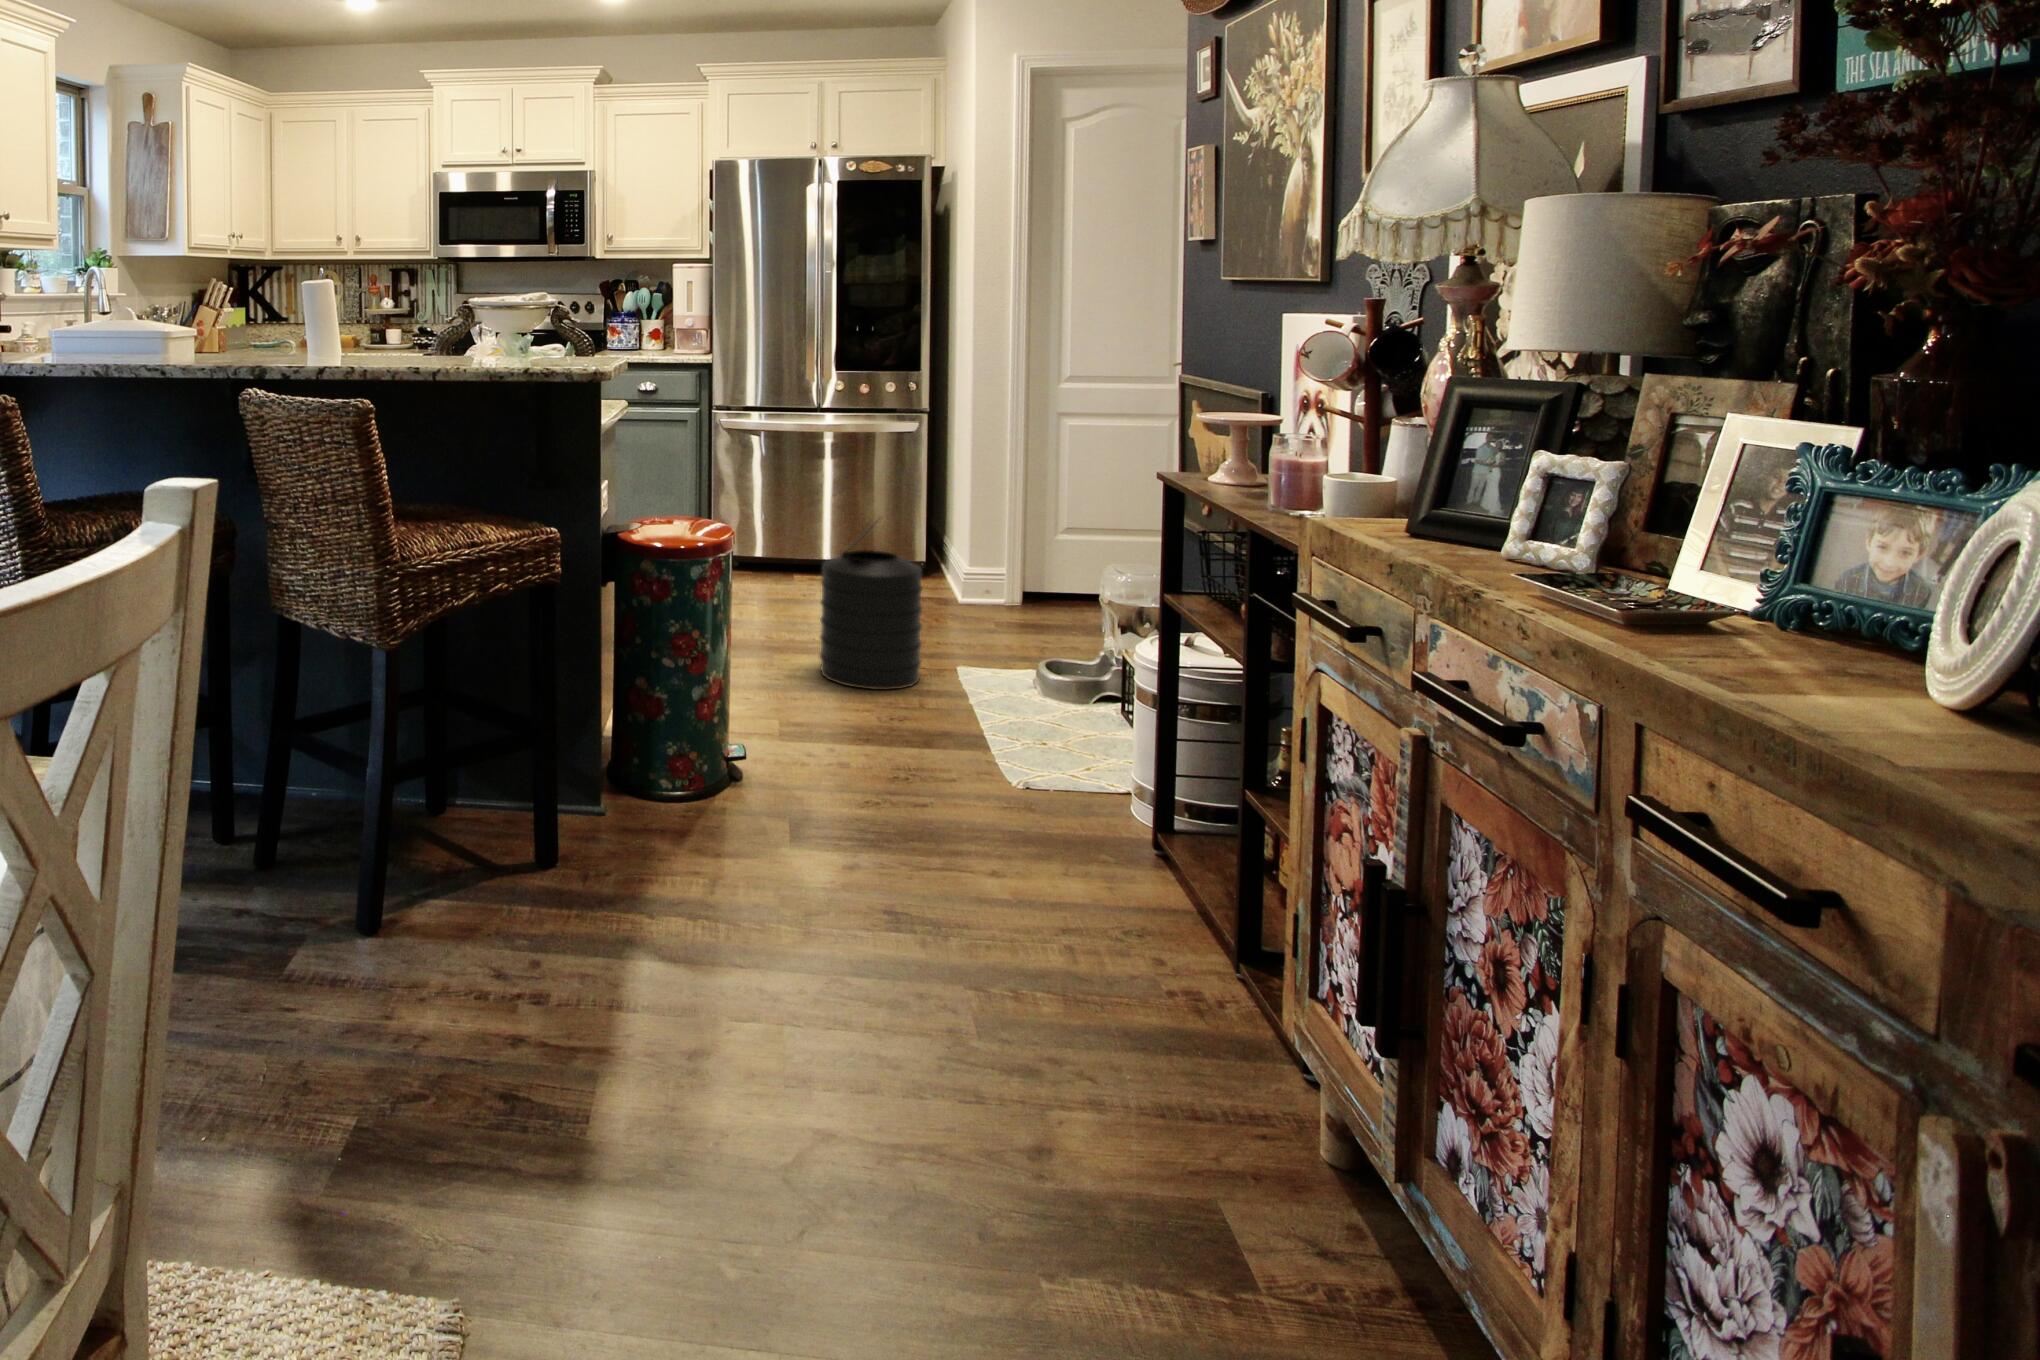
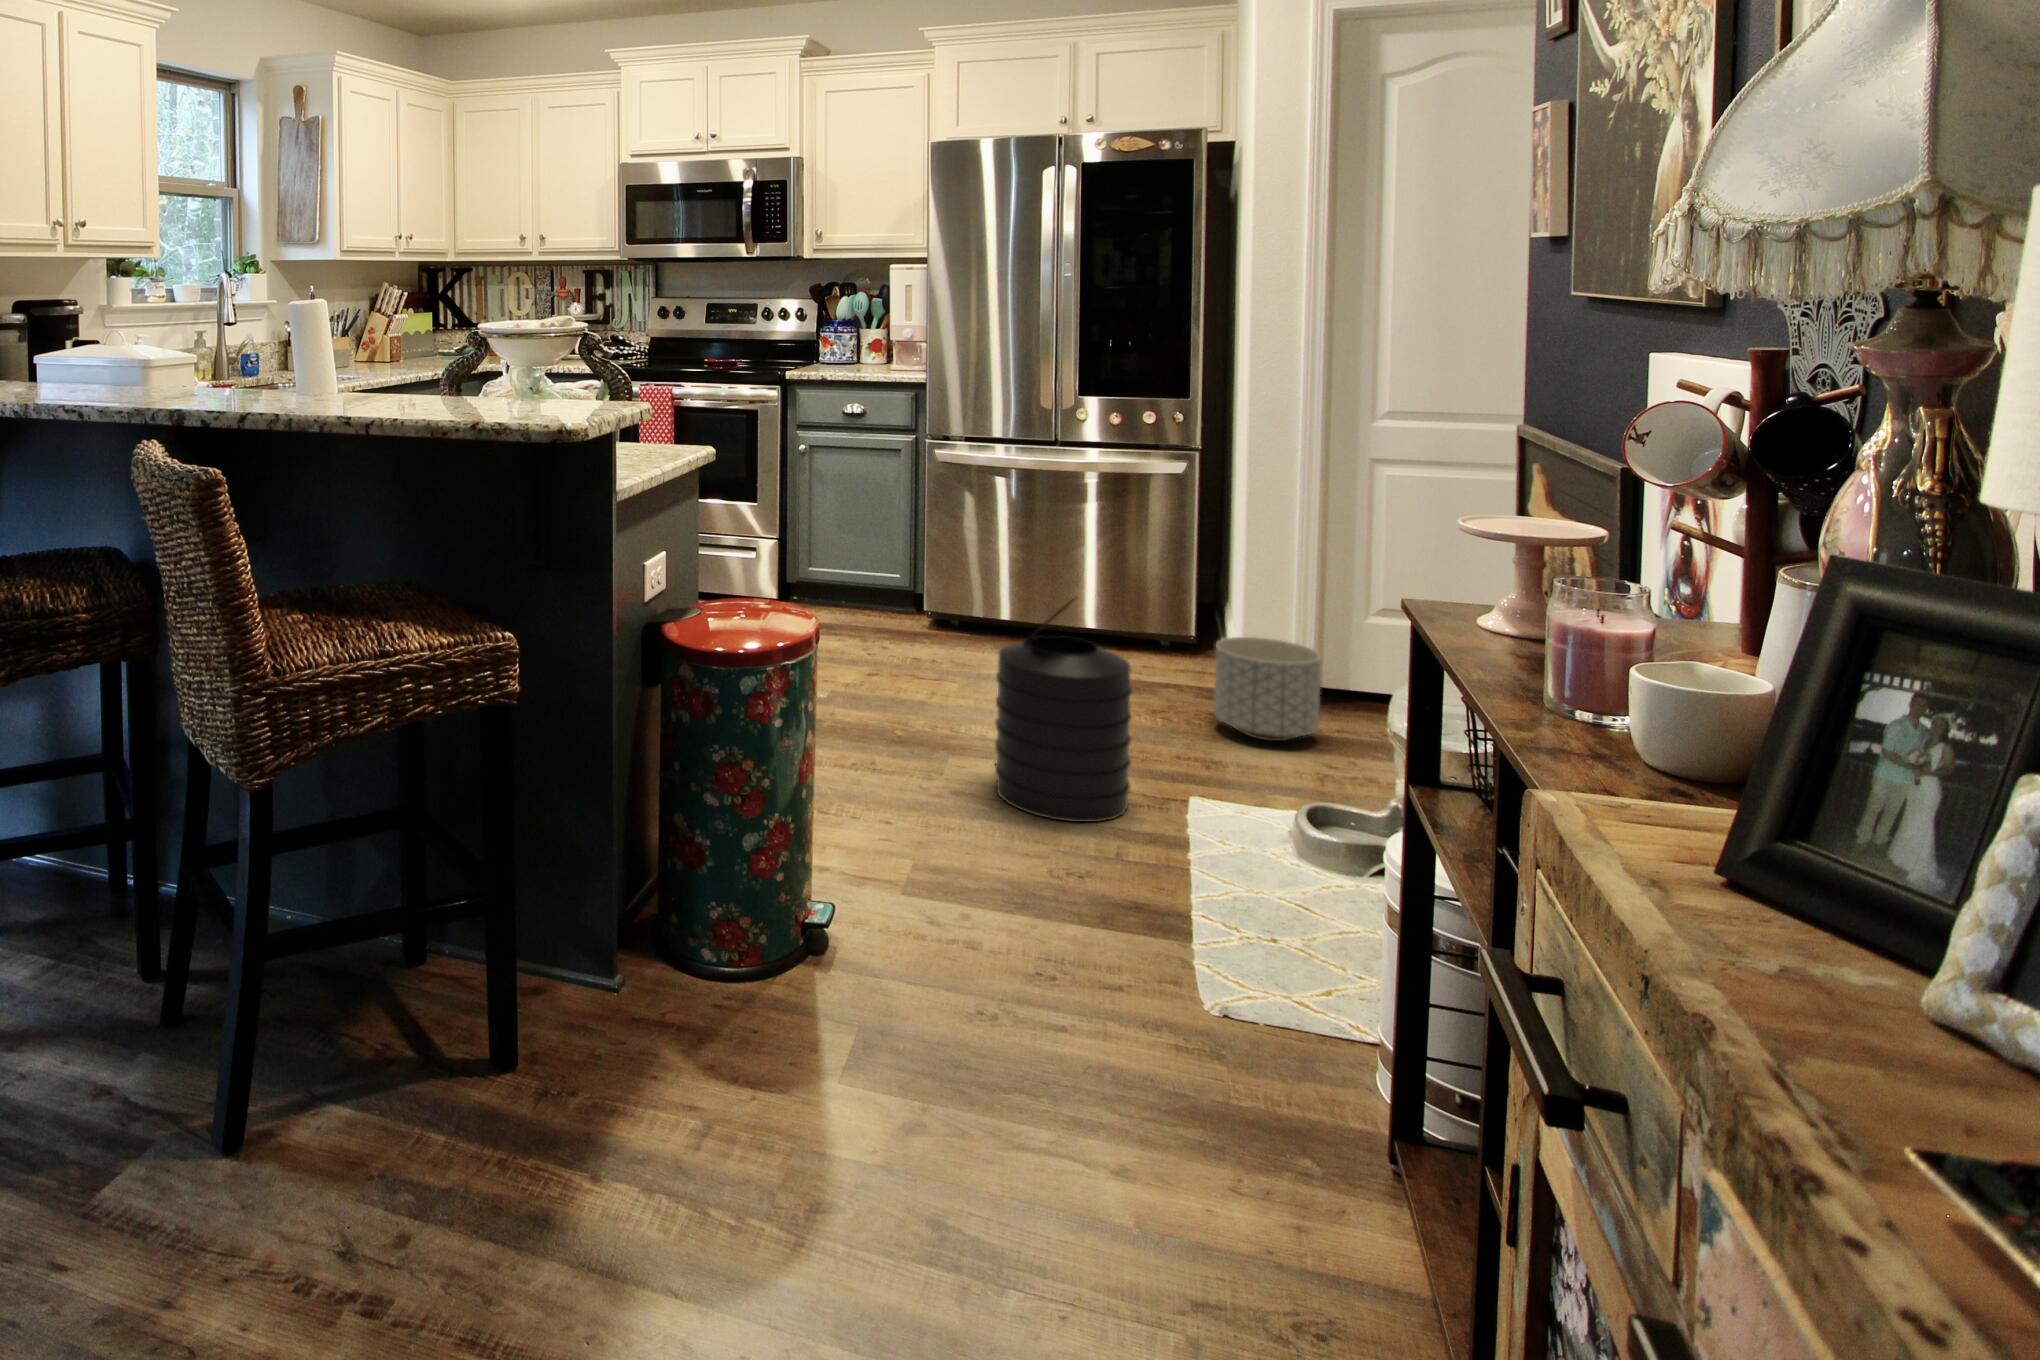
planter: none [959,554,1035,630] -> present [1214,637,1321,741]

